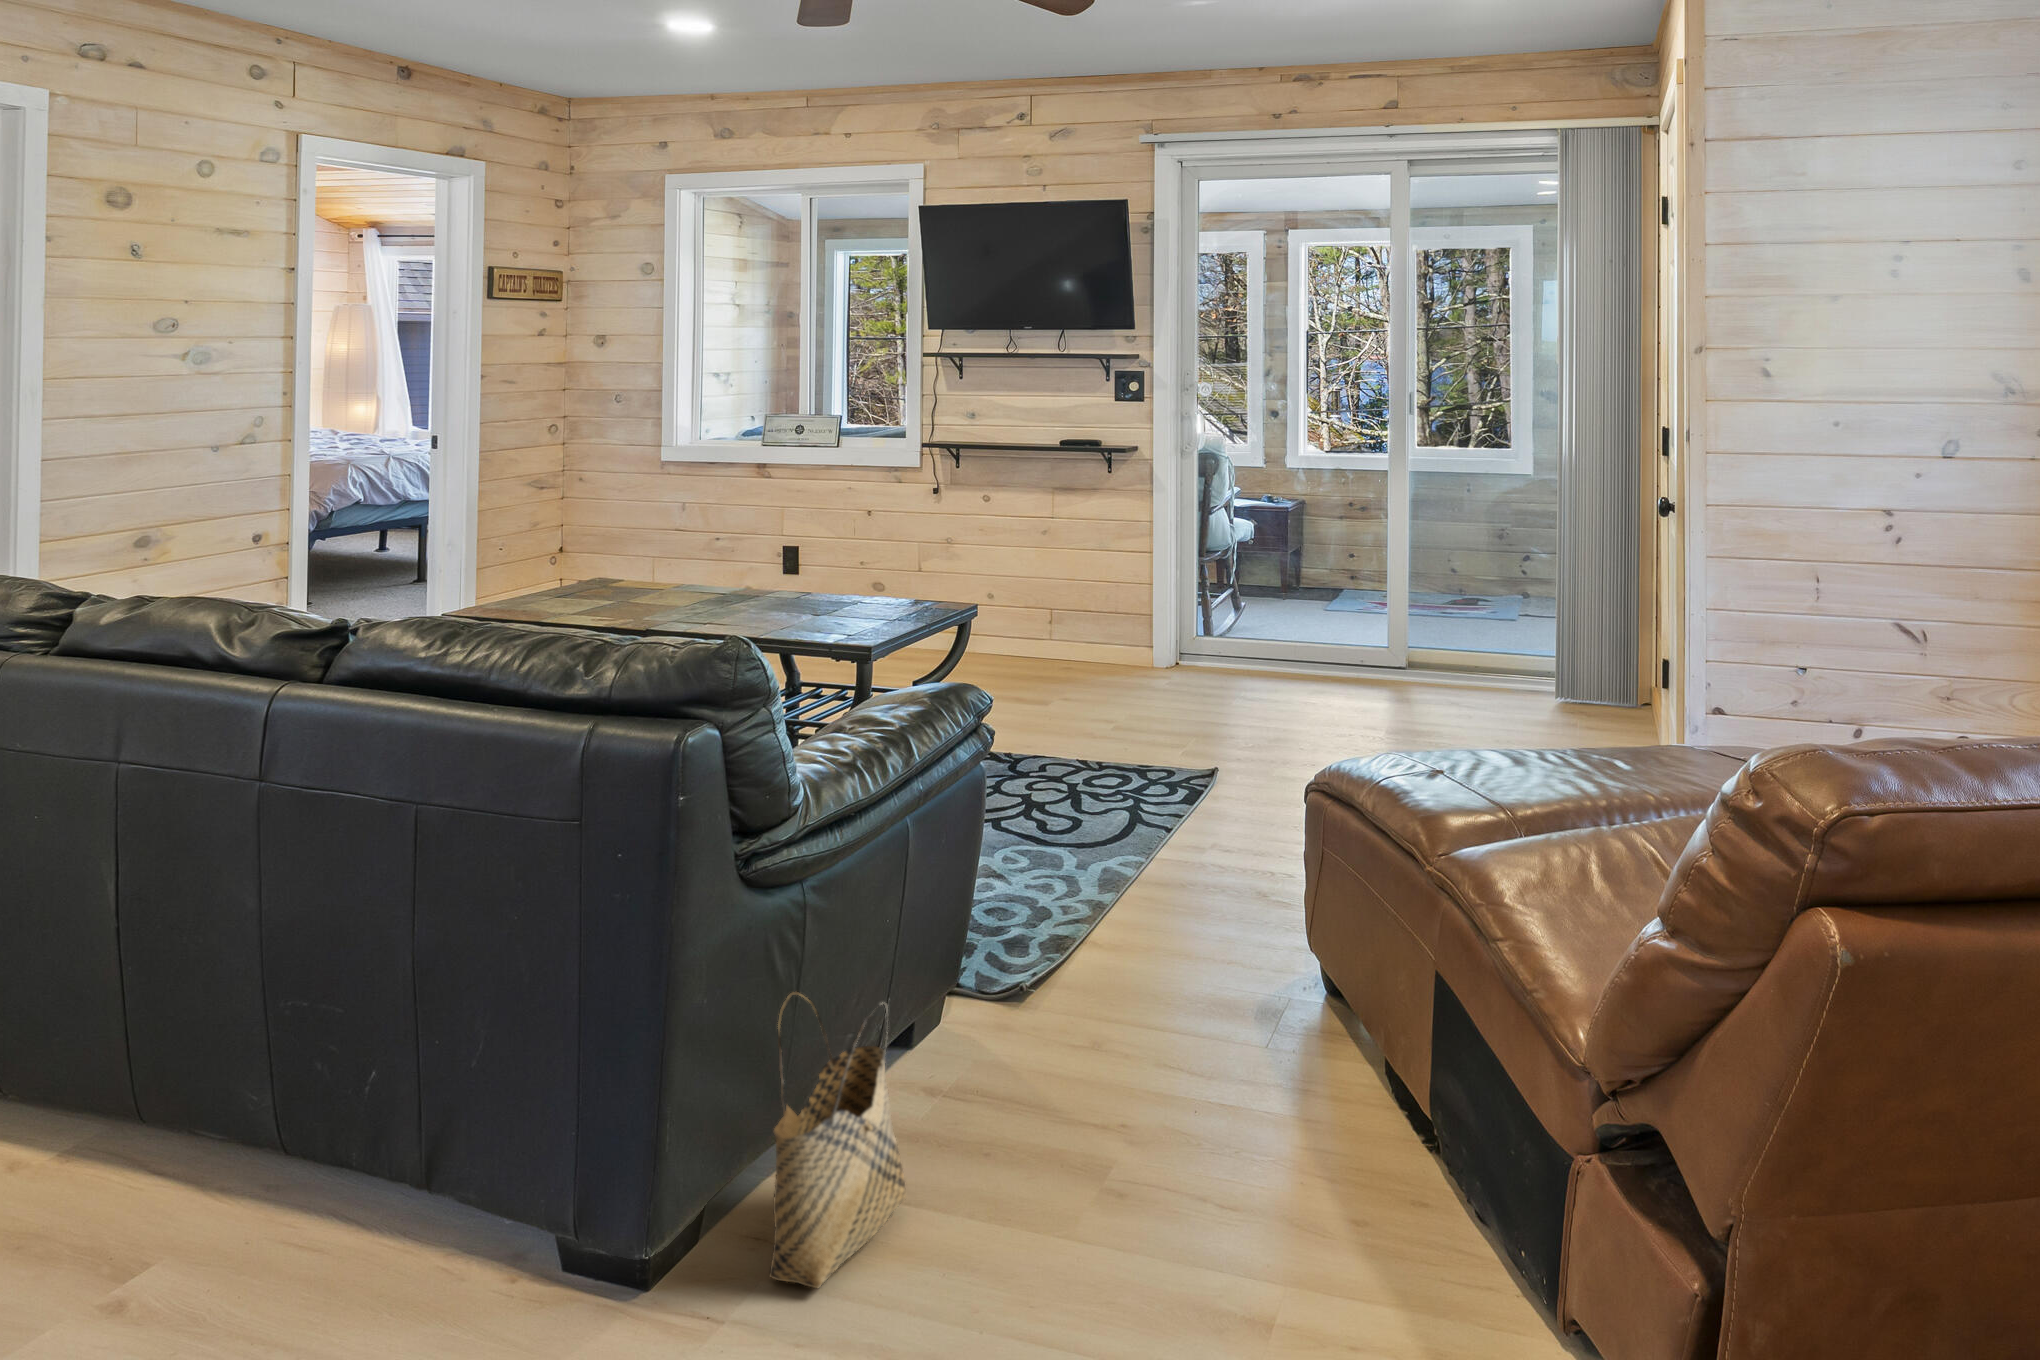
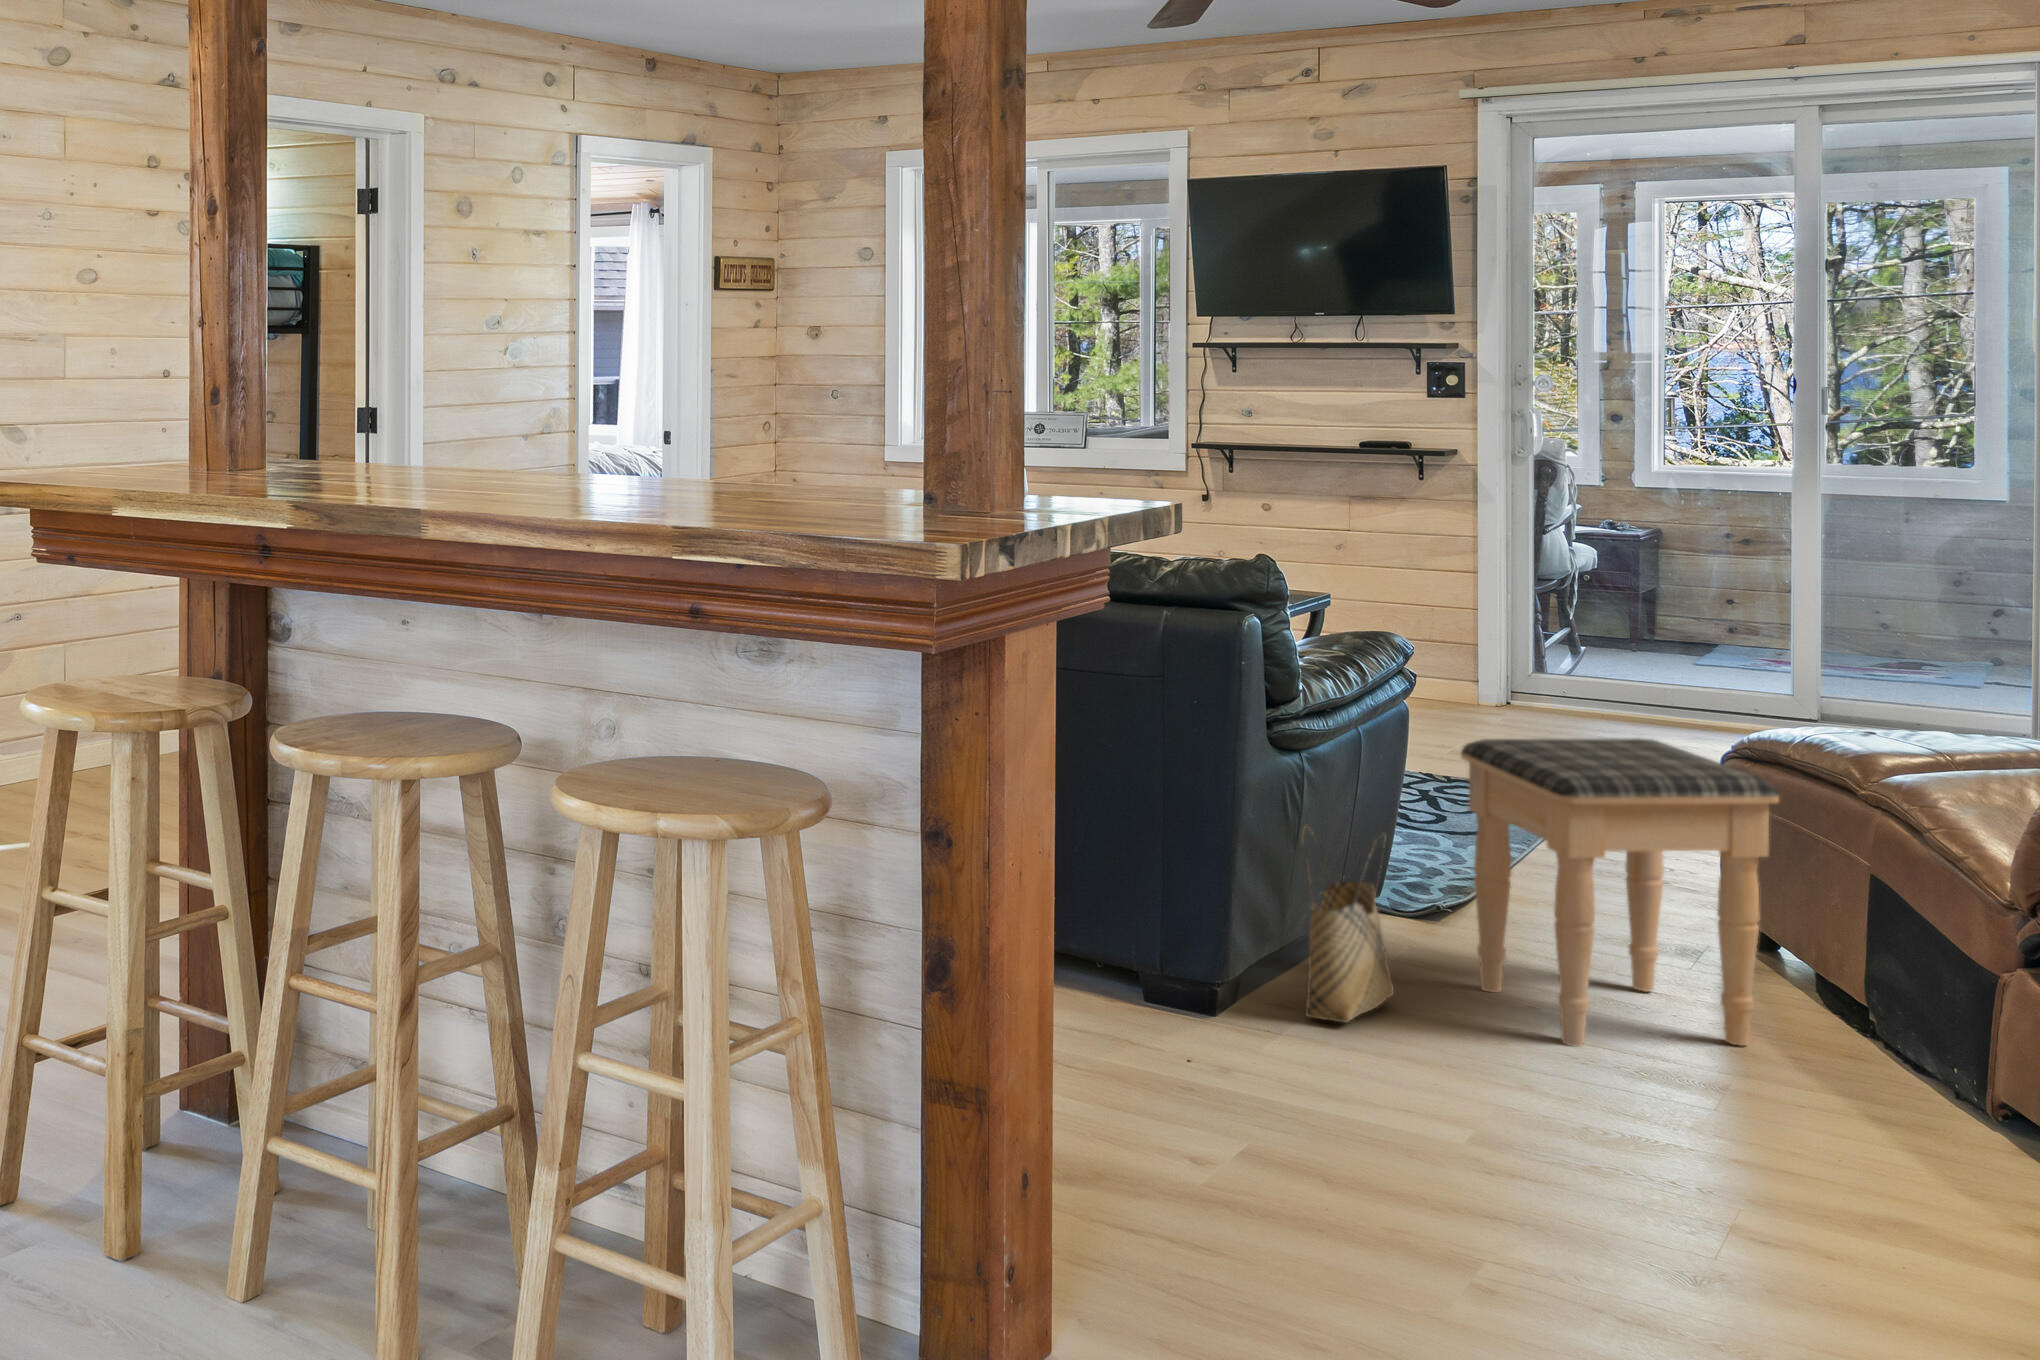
footstool: none [1008,809,1345,1265] -> present [1461,738,1779,1047]

